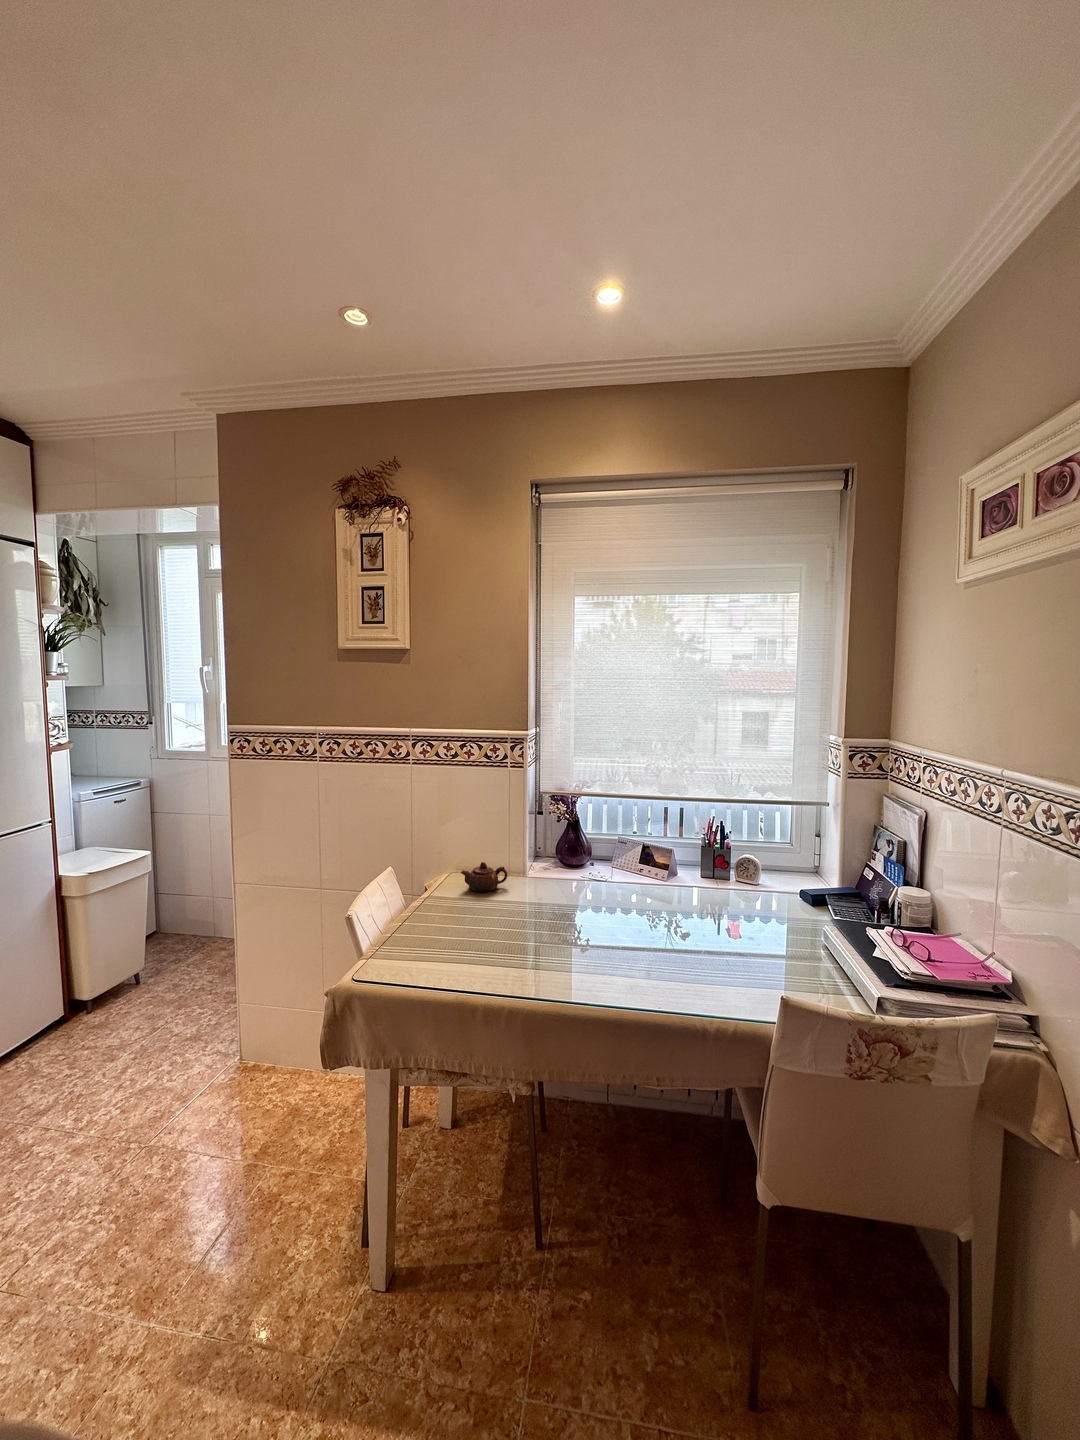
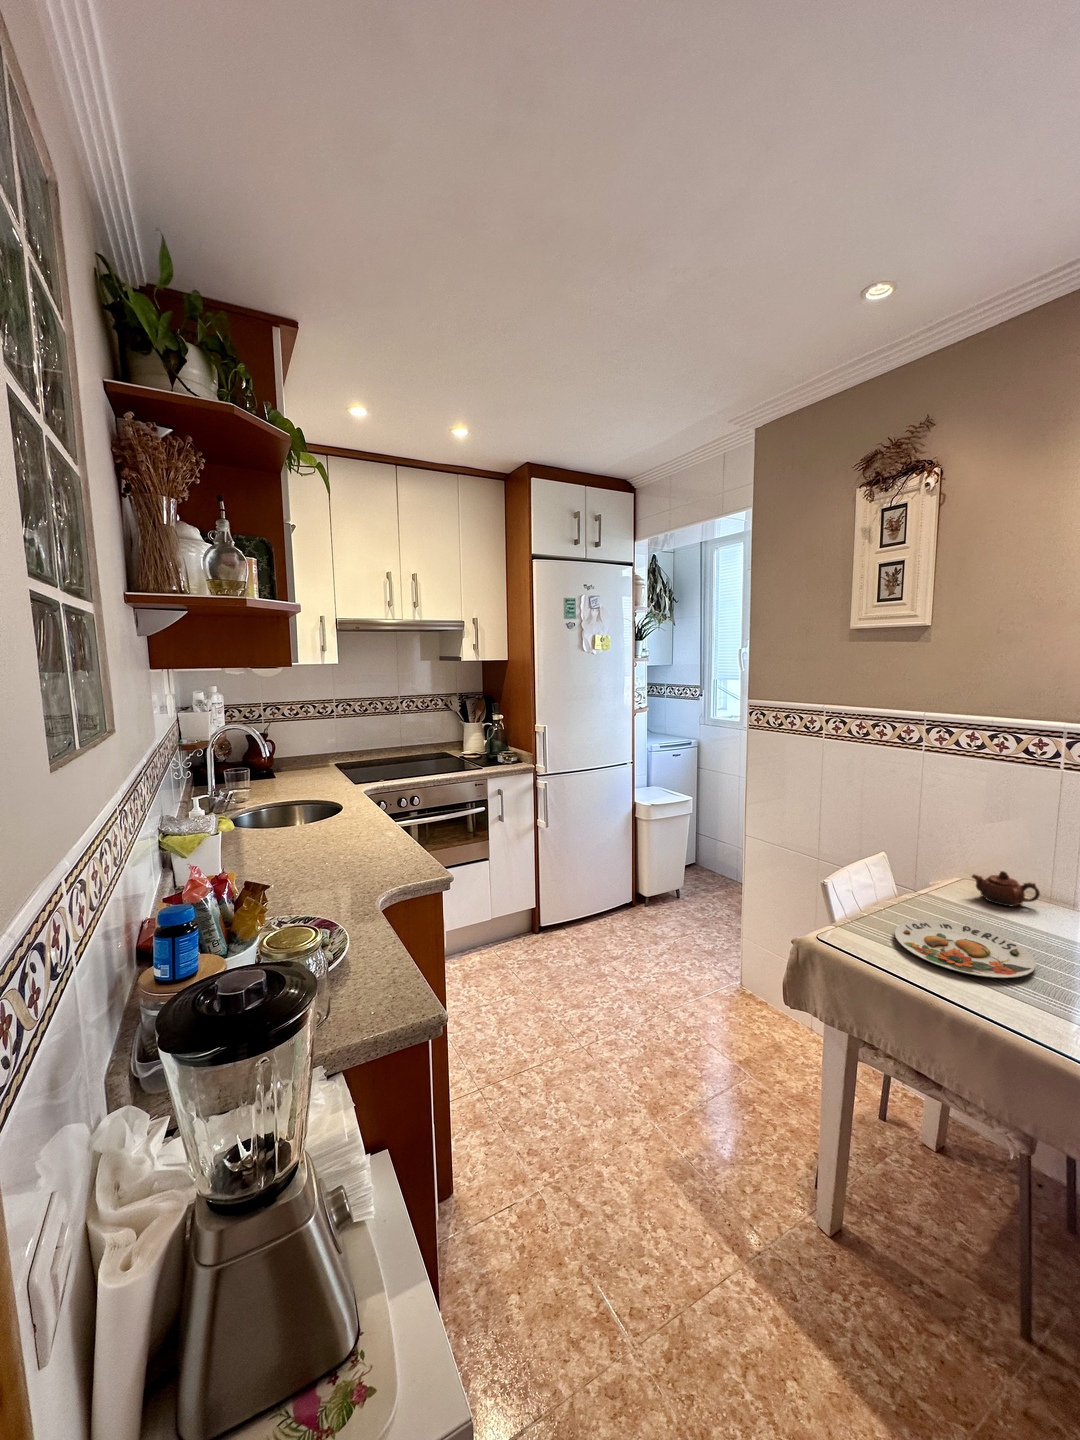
plate: none [419,918,524,963] -> present [895,920,1036,978]

